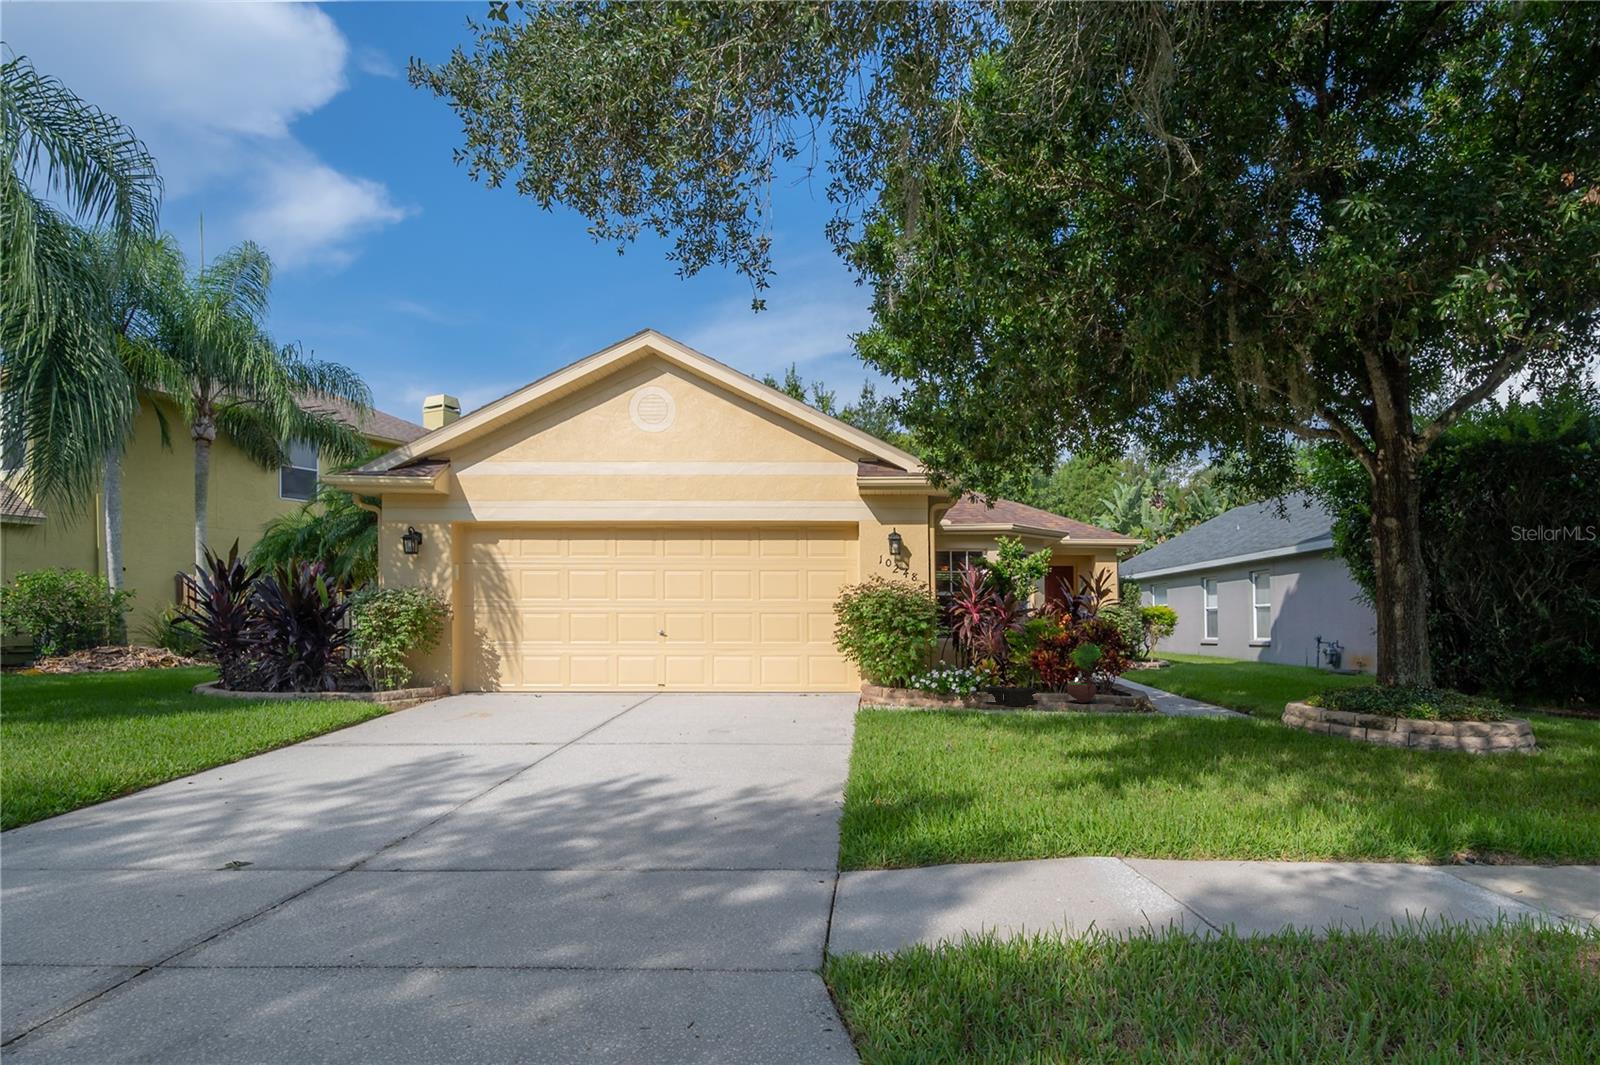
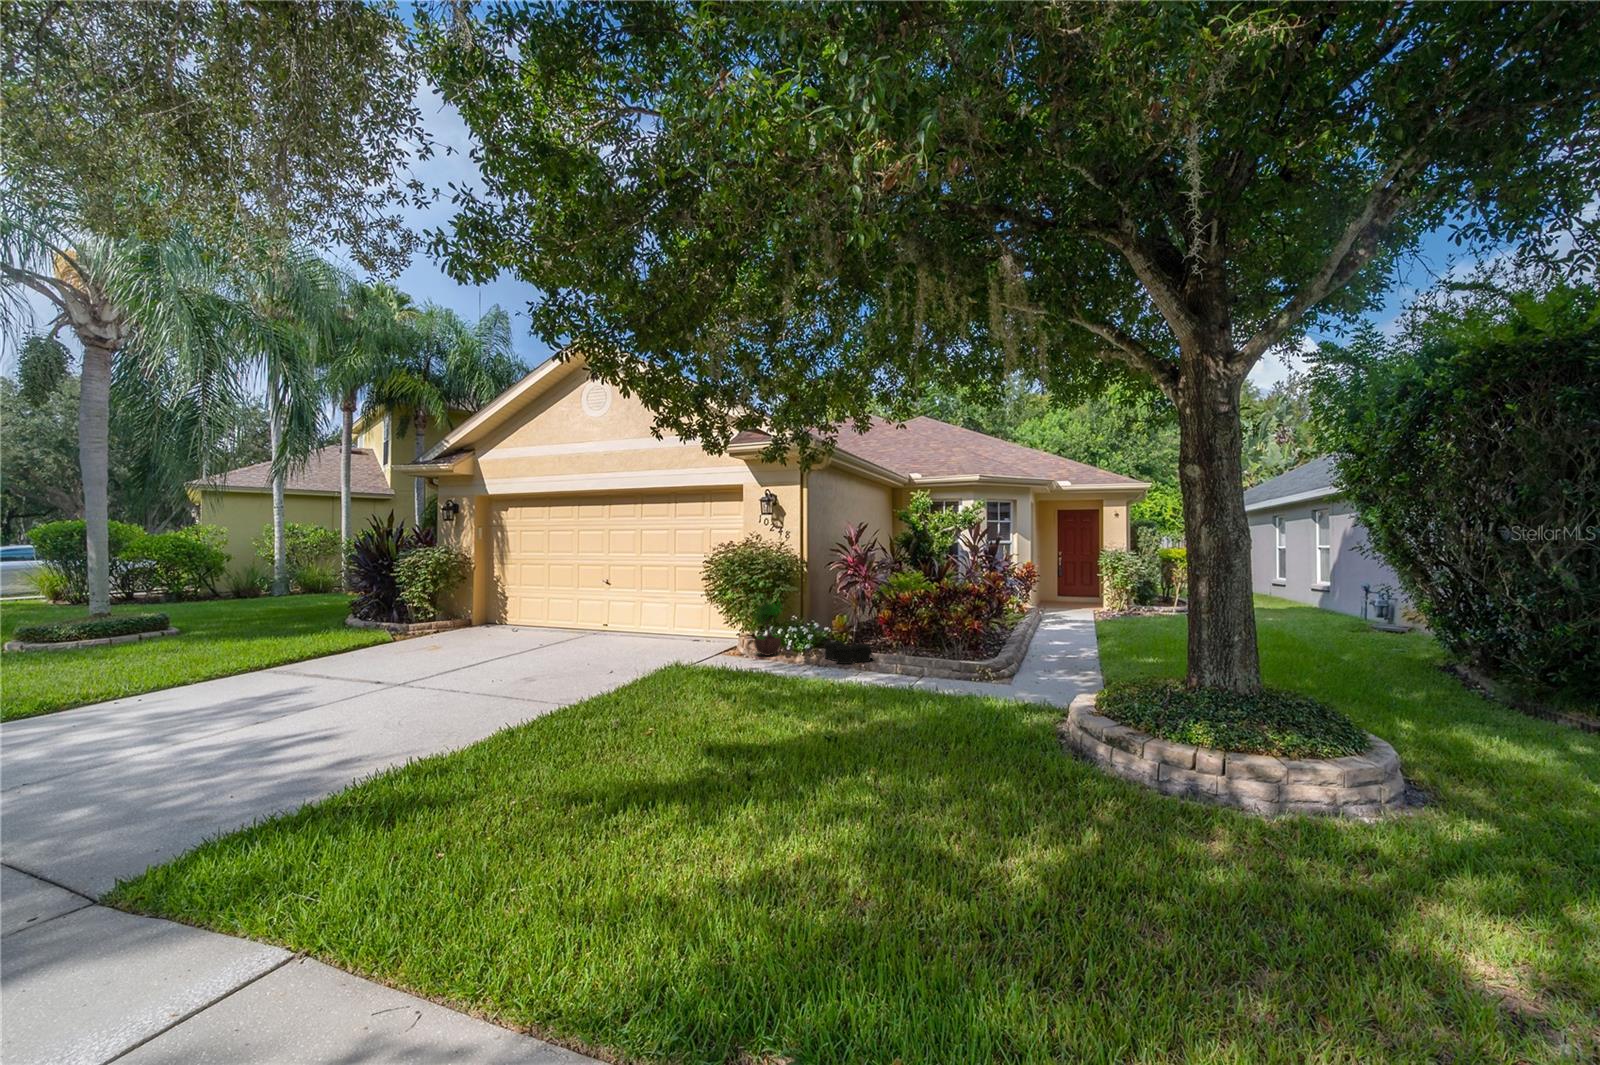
potted tree: present [1067,642,1102,703] -> present [751,600,782,656]

